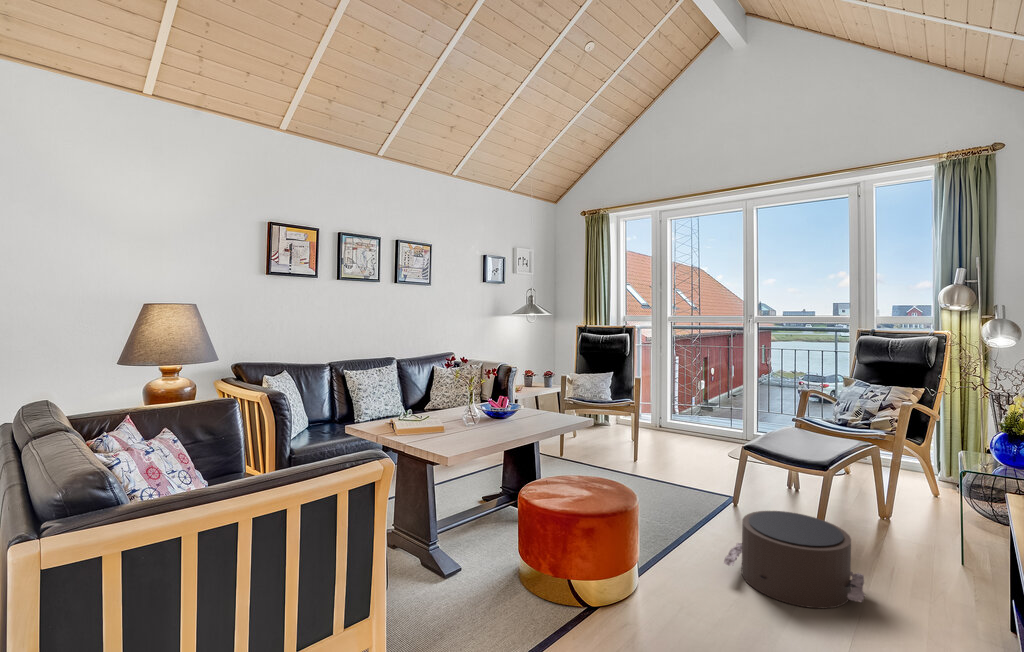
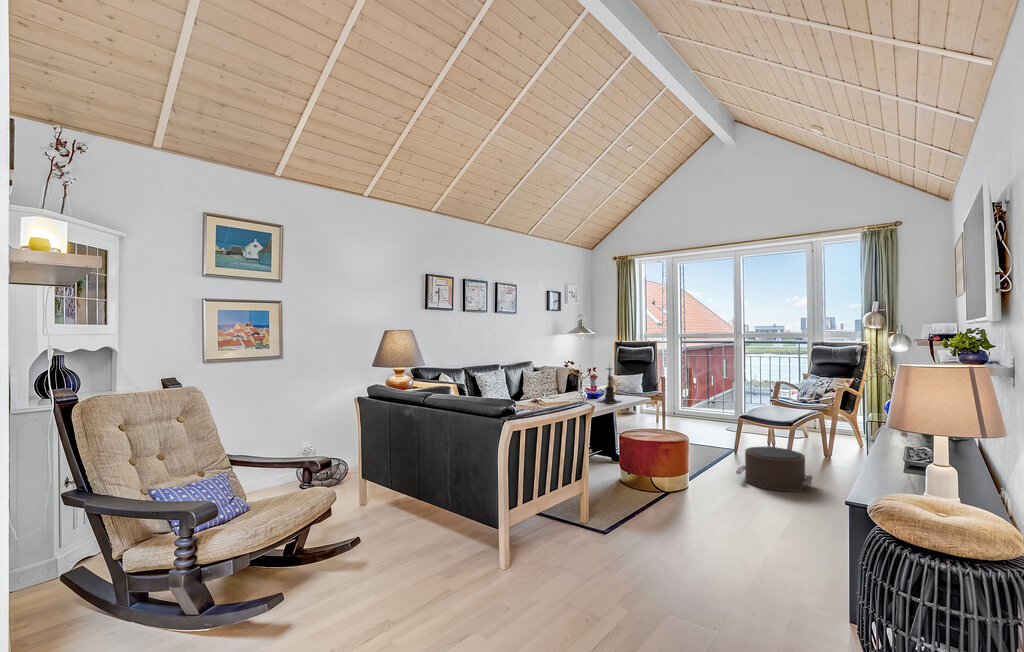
candle holder: none [502,360,545,429] -> present [598,367,620,403]

